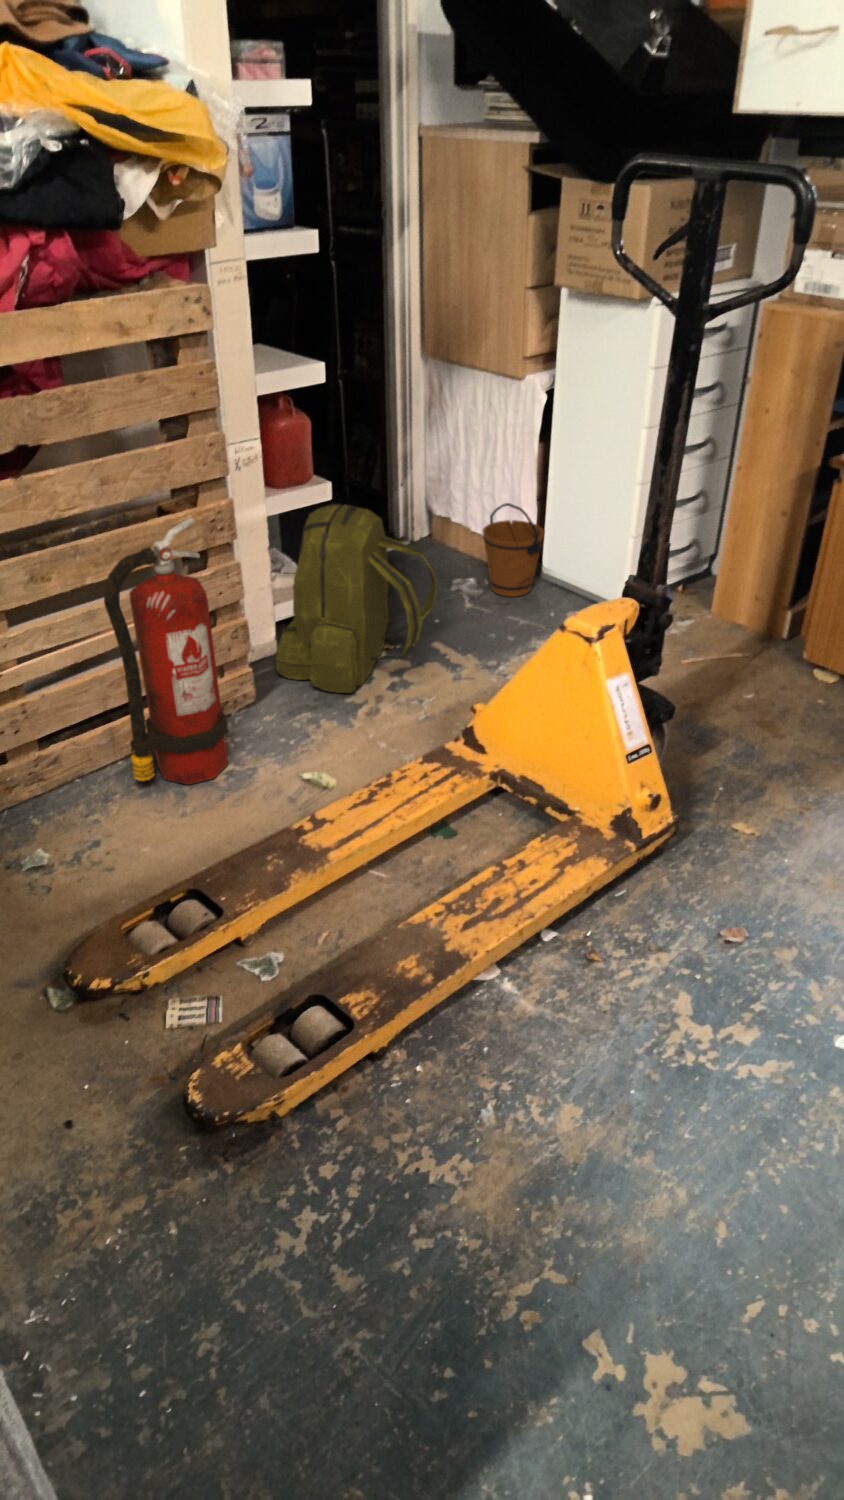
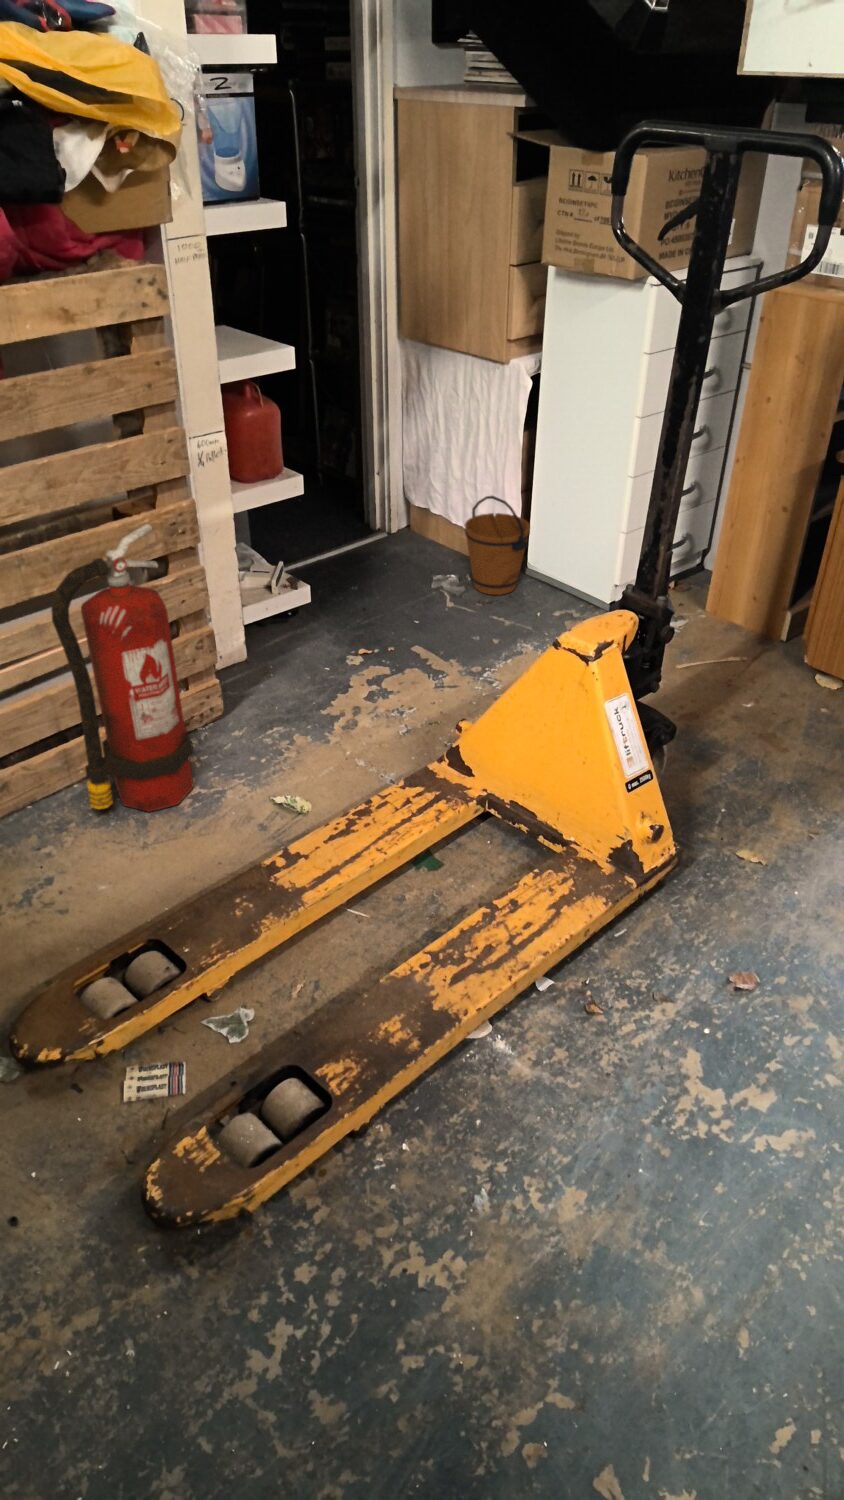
backpack: present [275,504,438,693] -> none [244,501,418,705]

